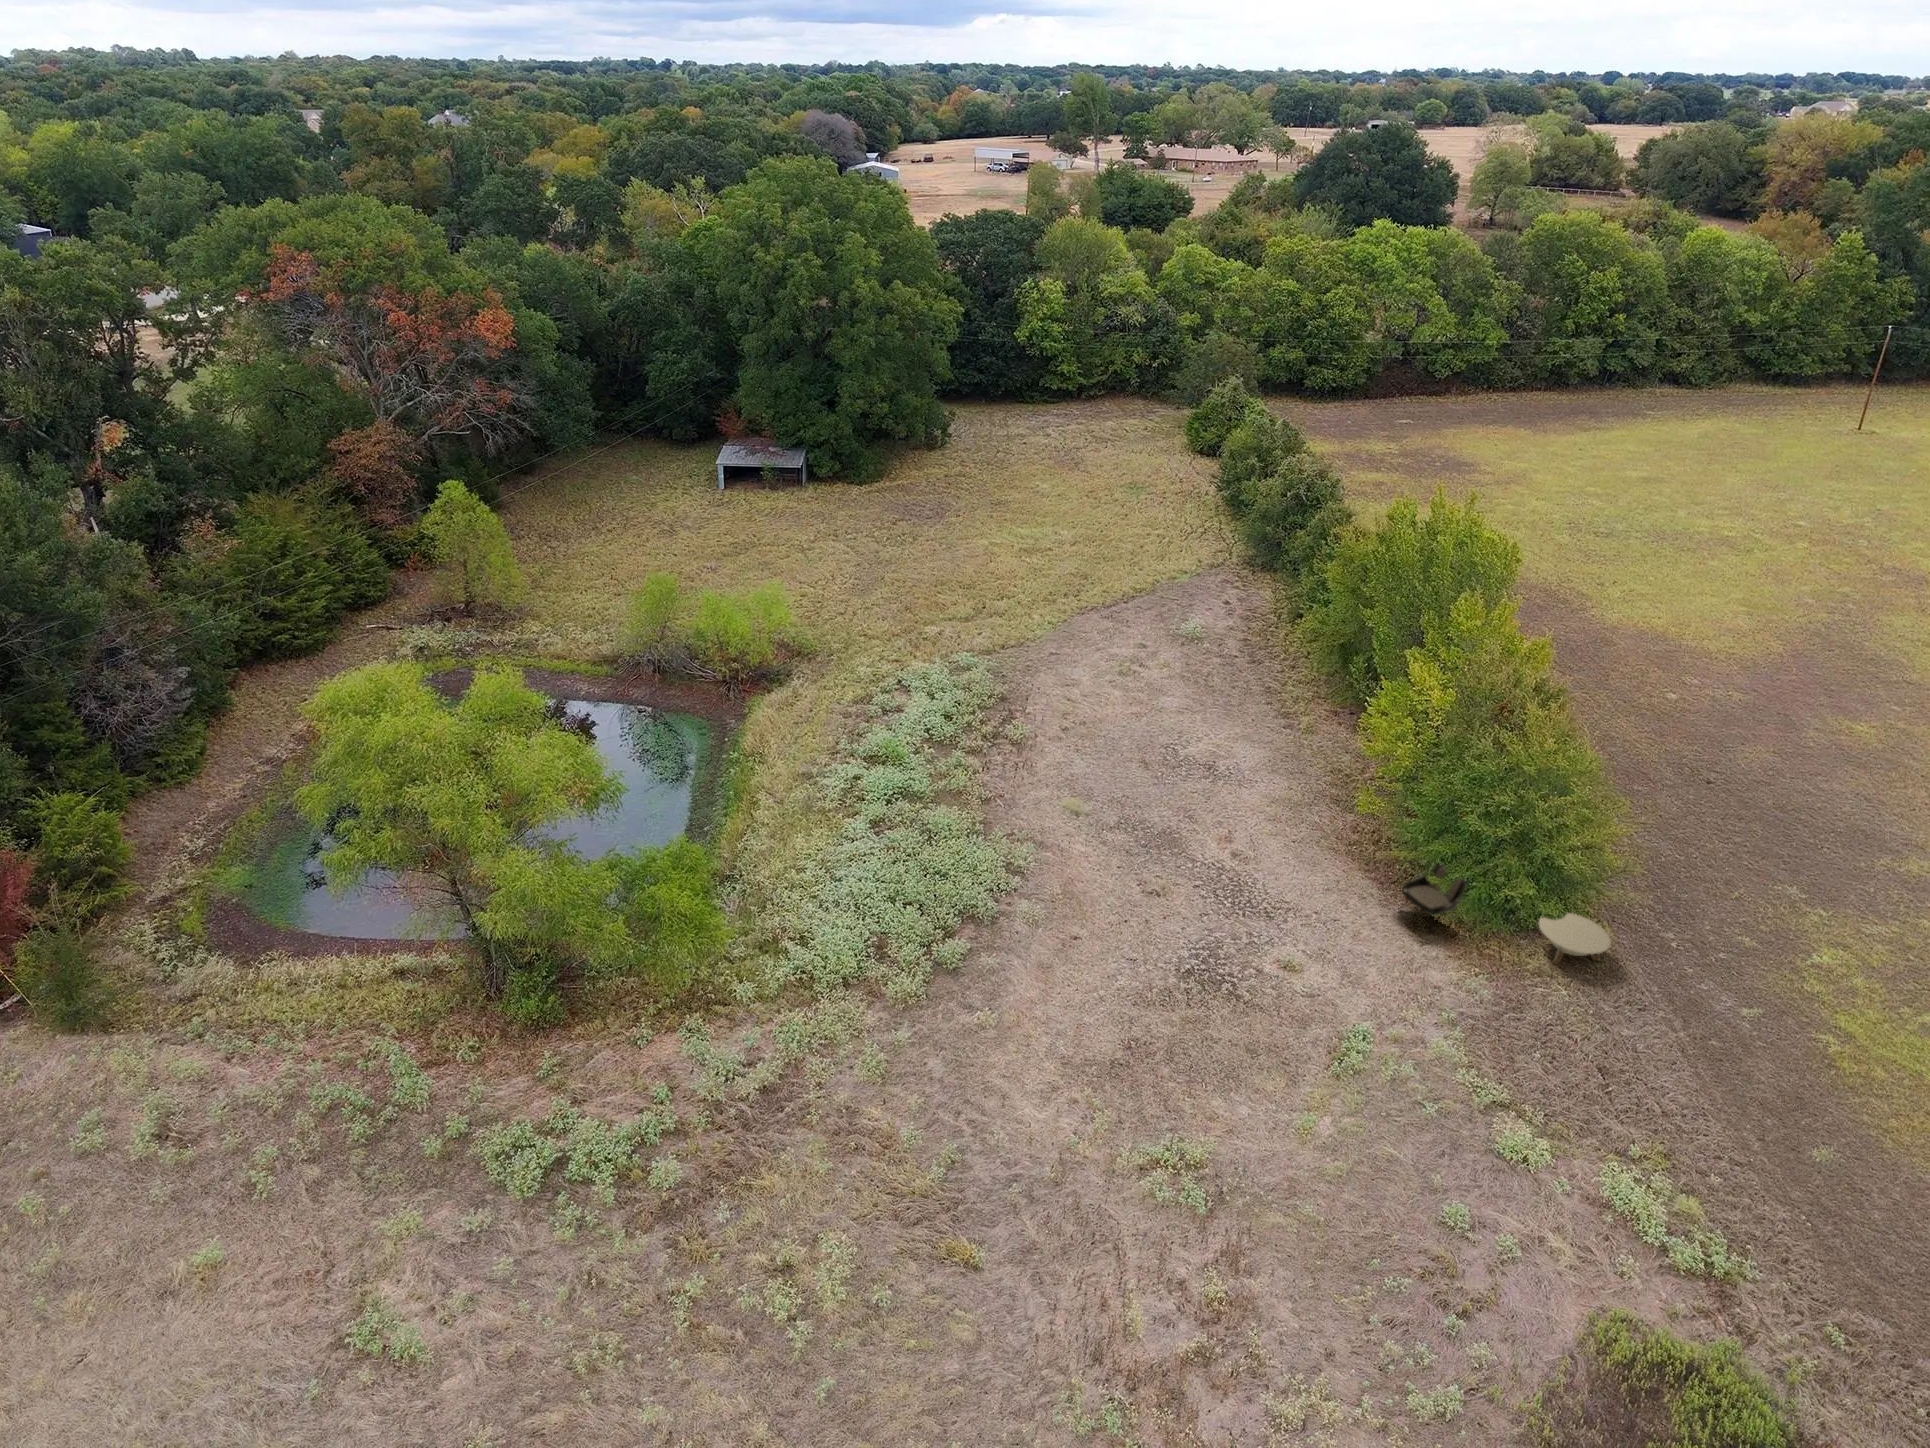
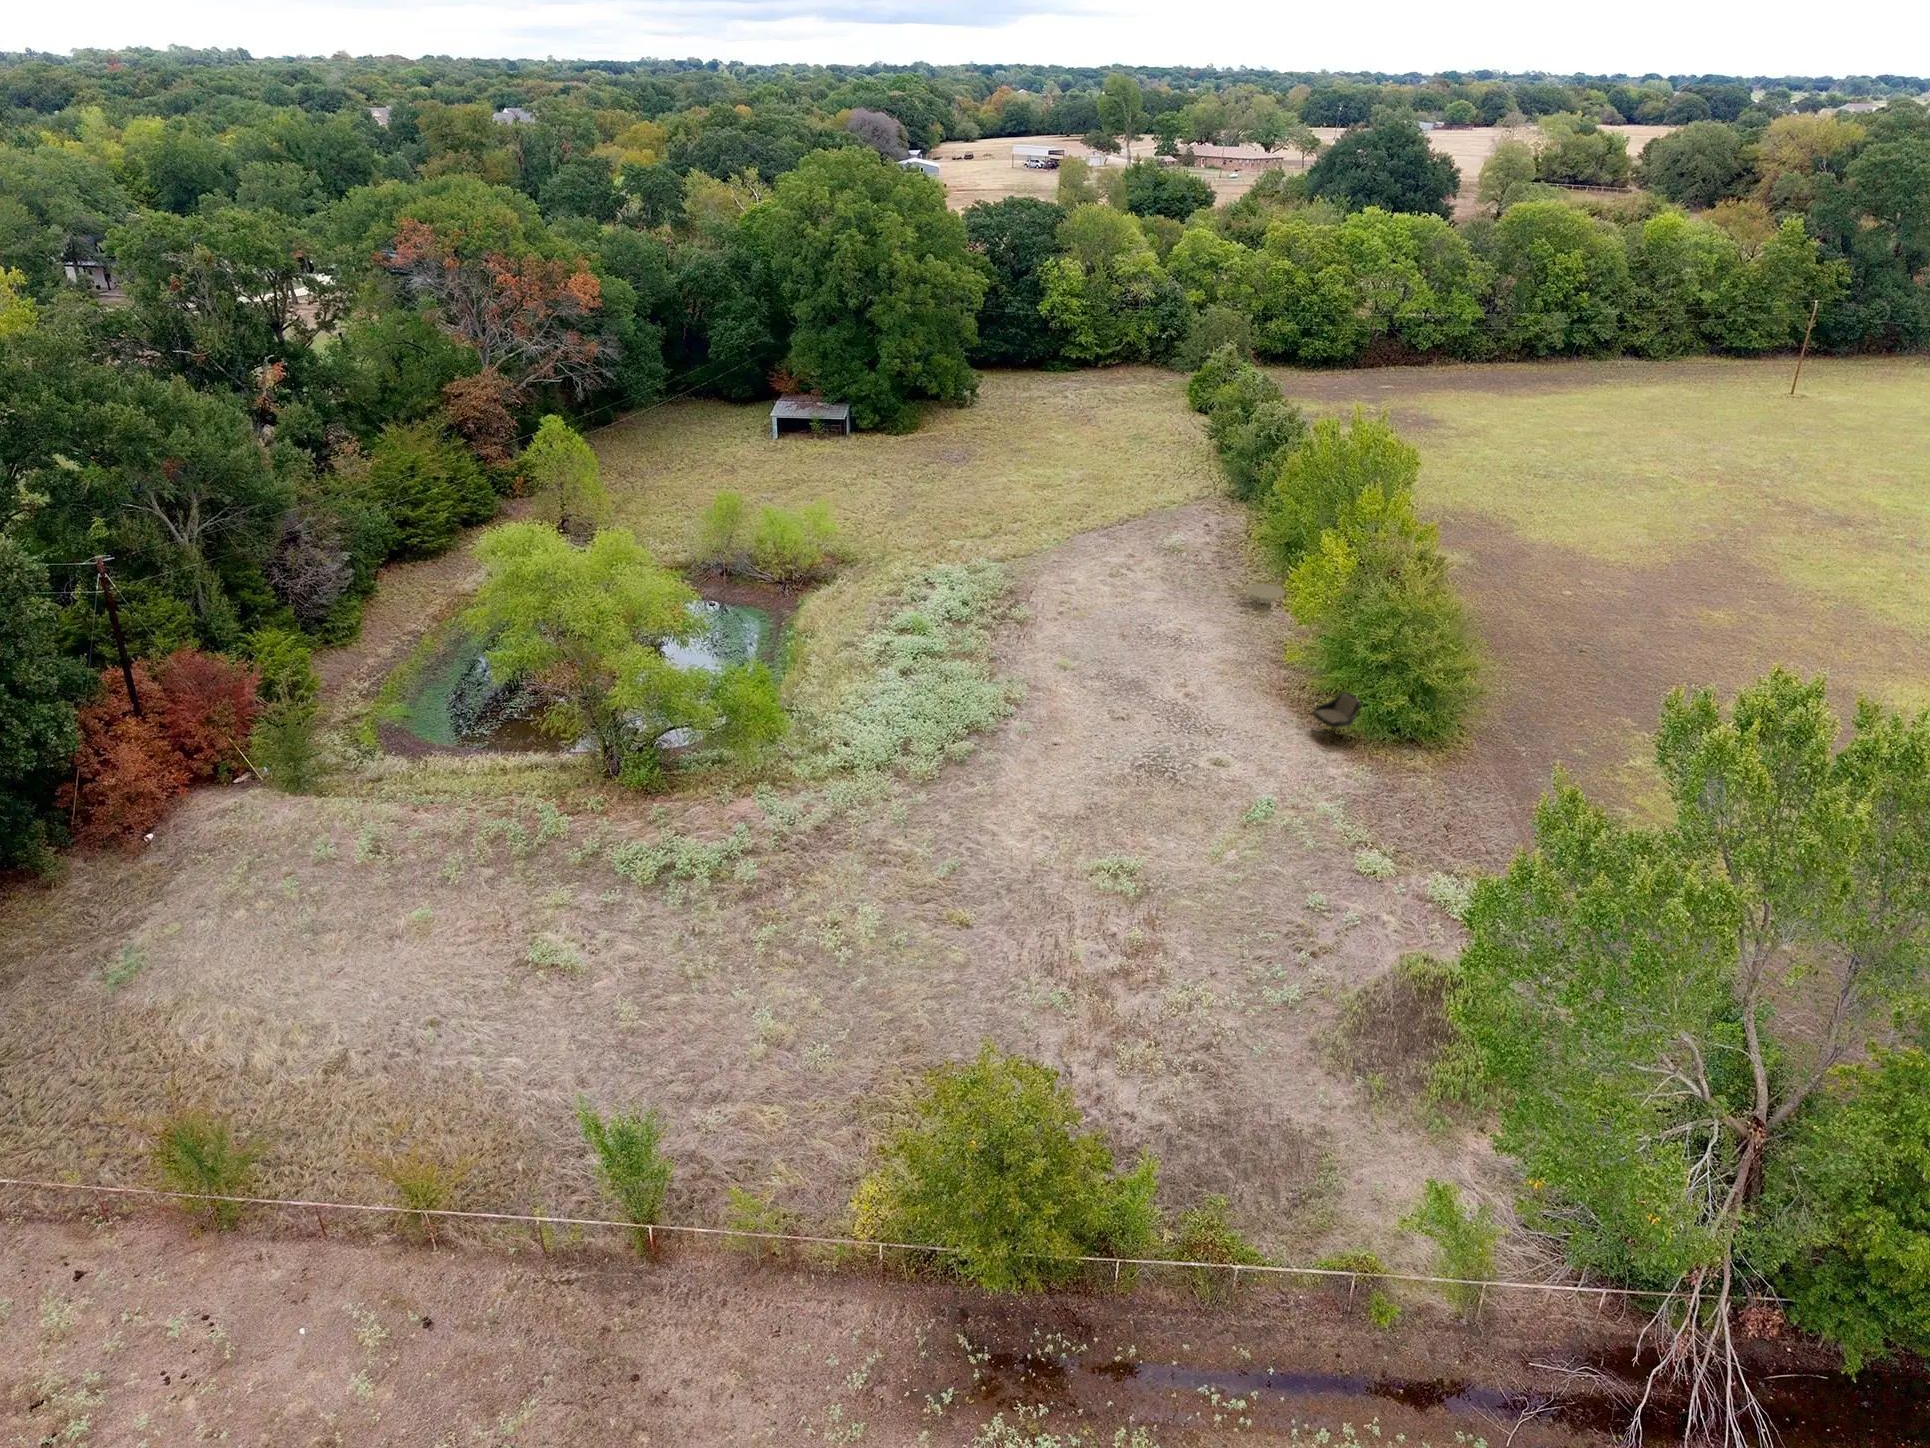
round table: present [1539,913,1611,965] -> present [1246,583,1285,611]

